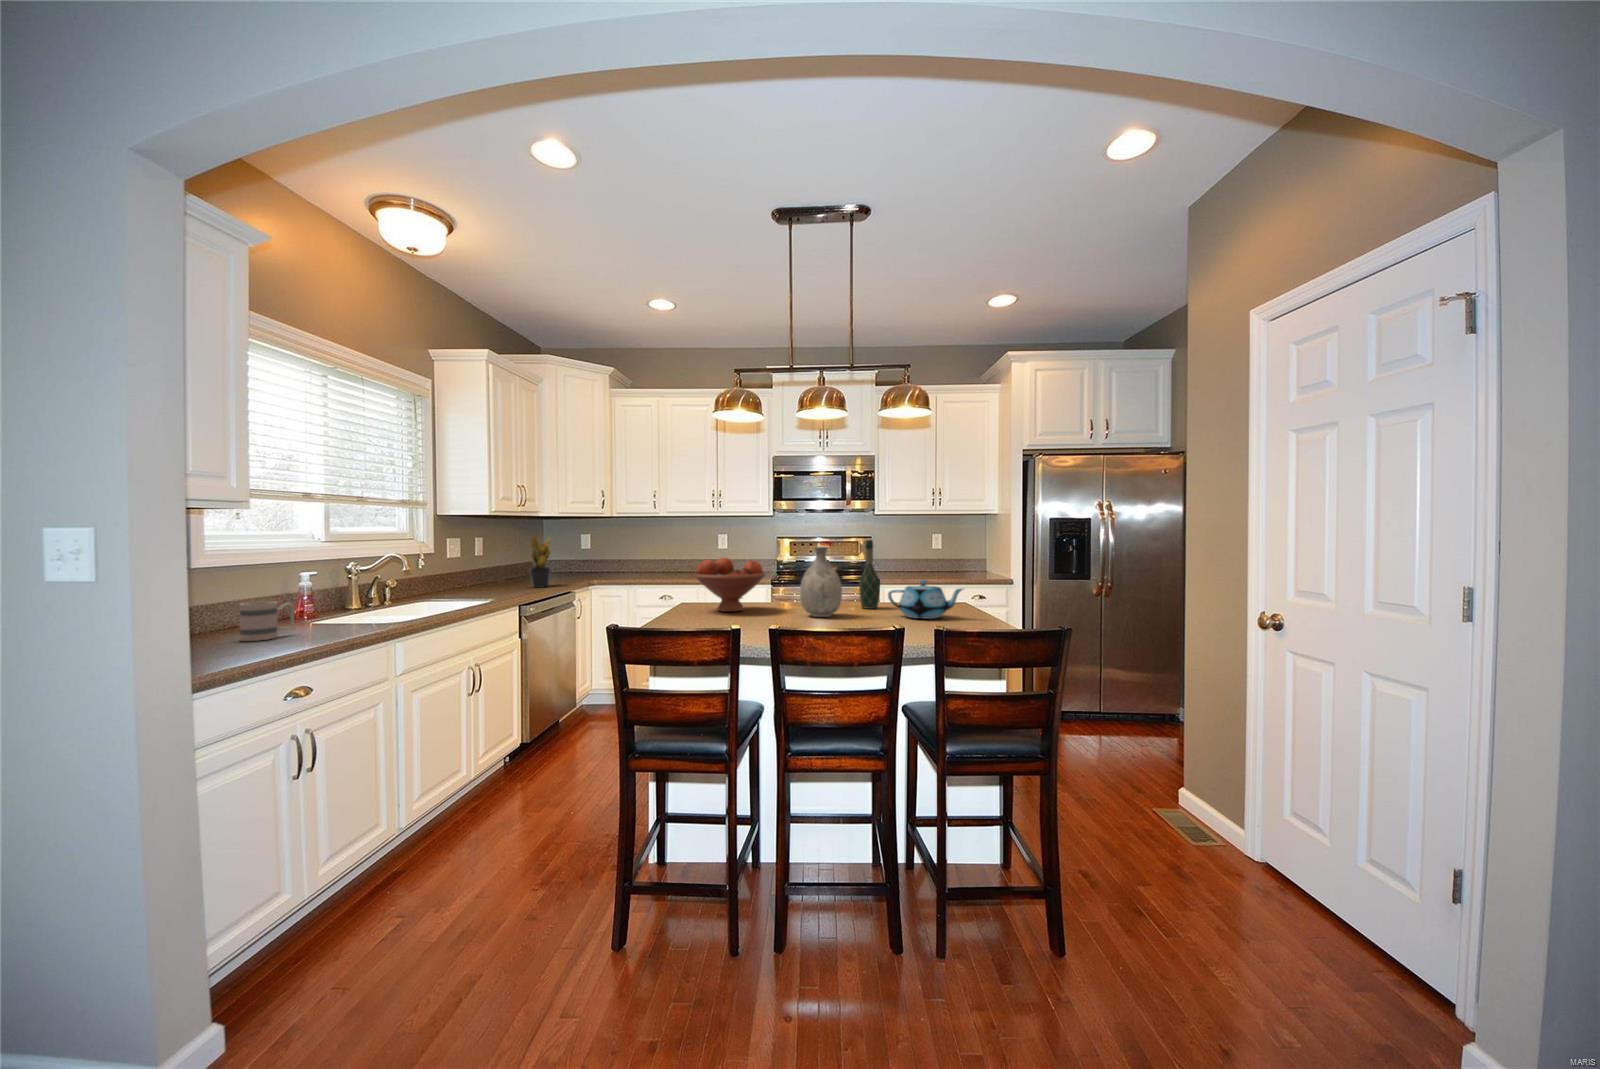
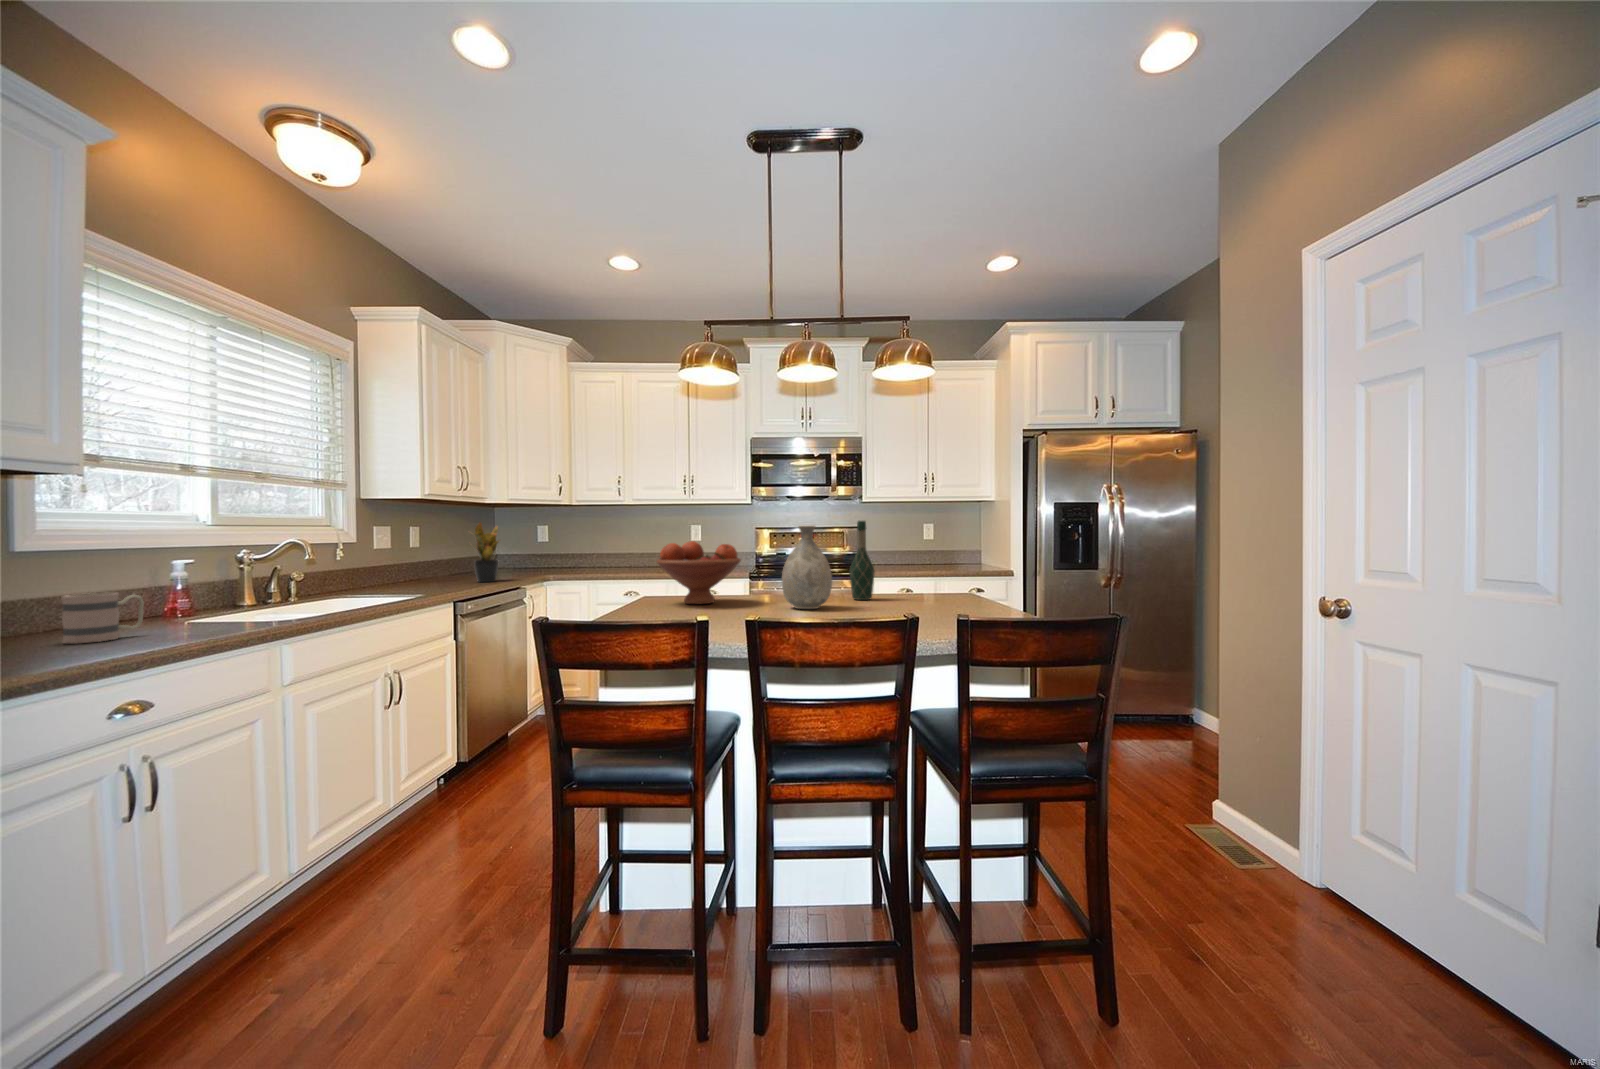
teapot: present [888,580,962,619] -> none [885,564,977,610]

